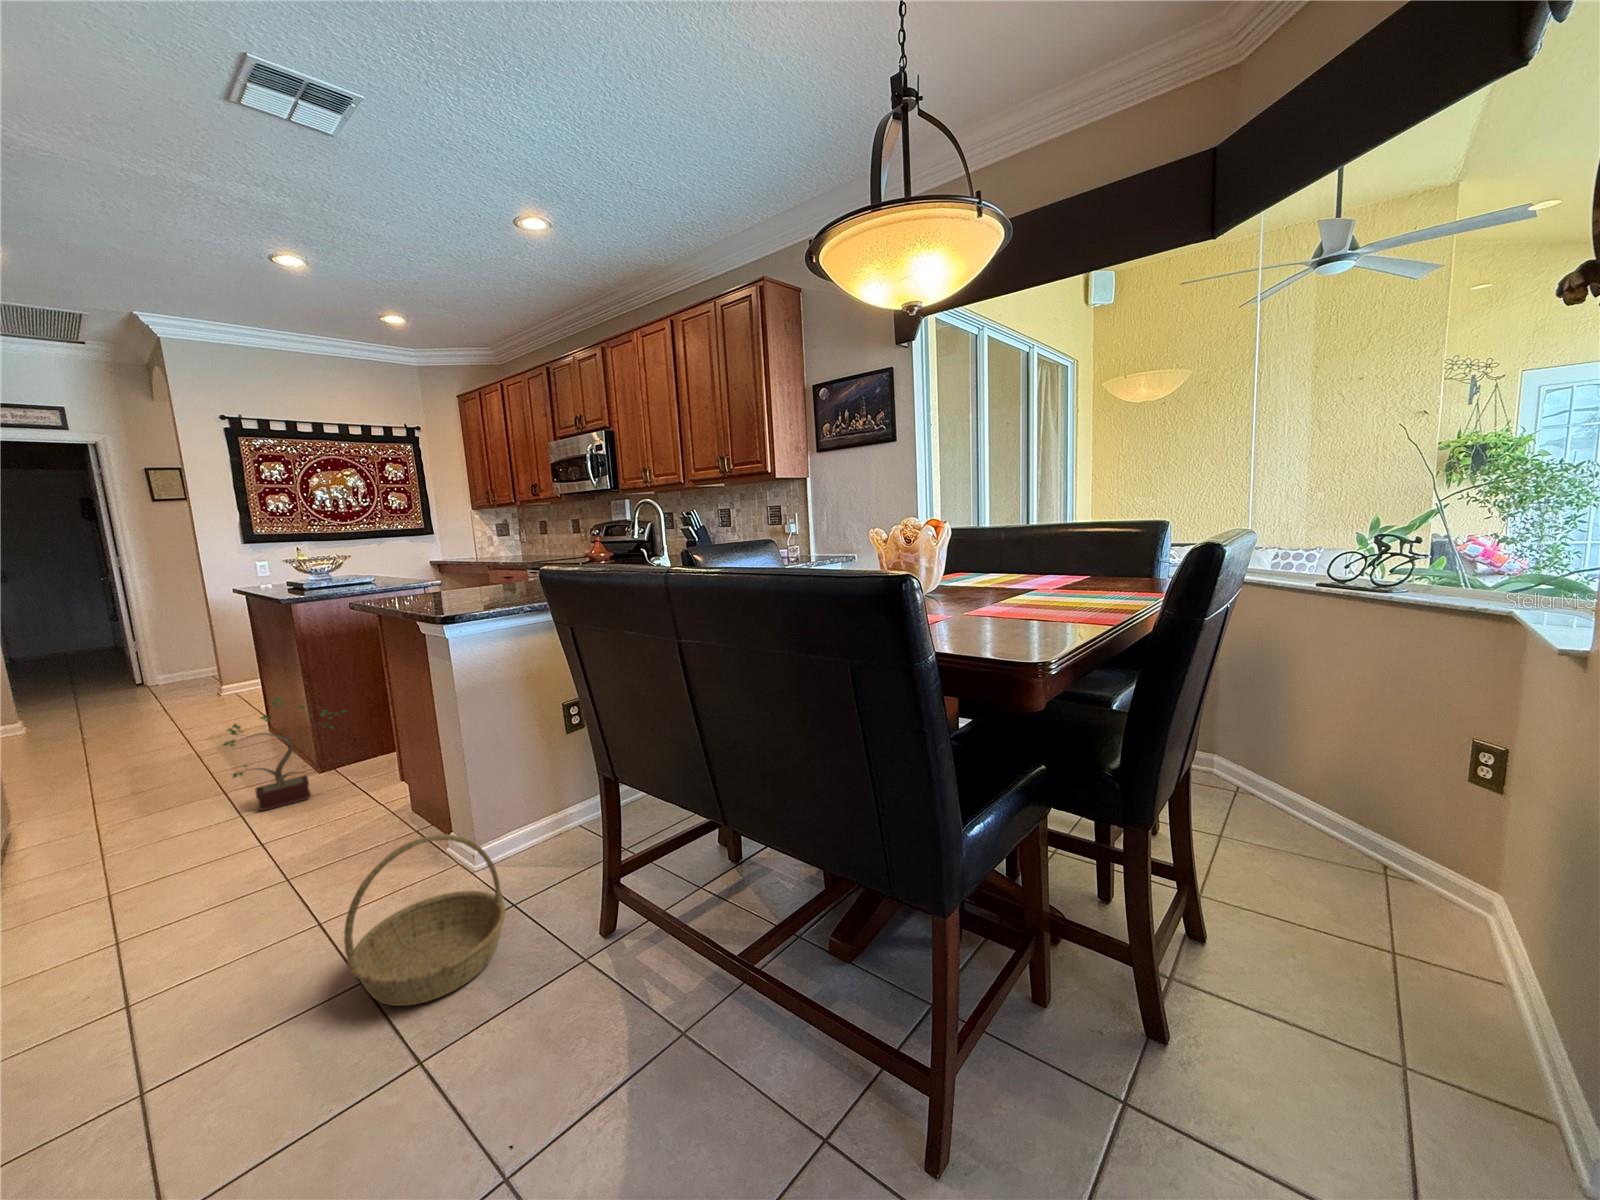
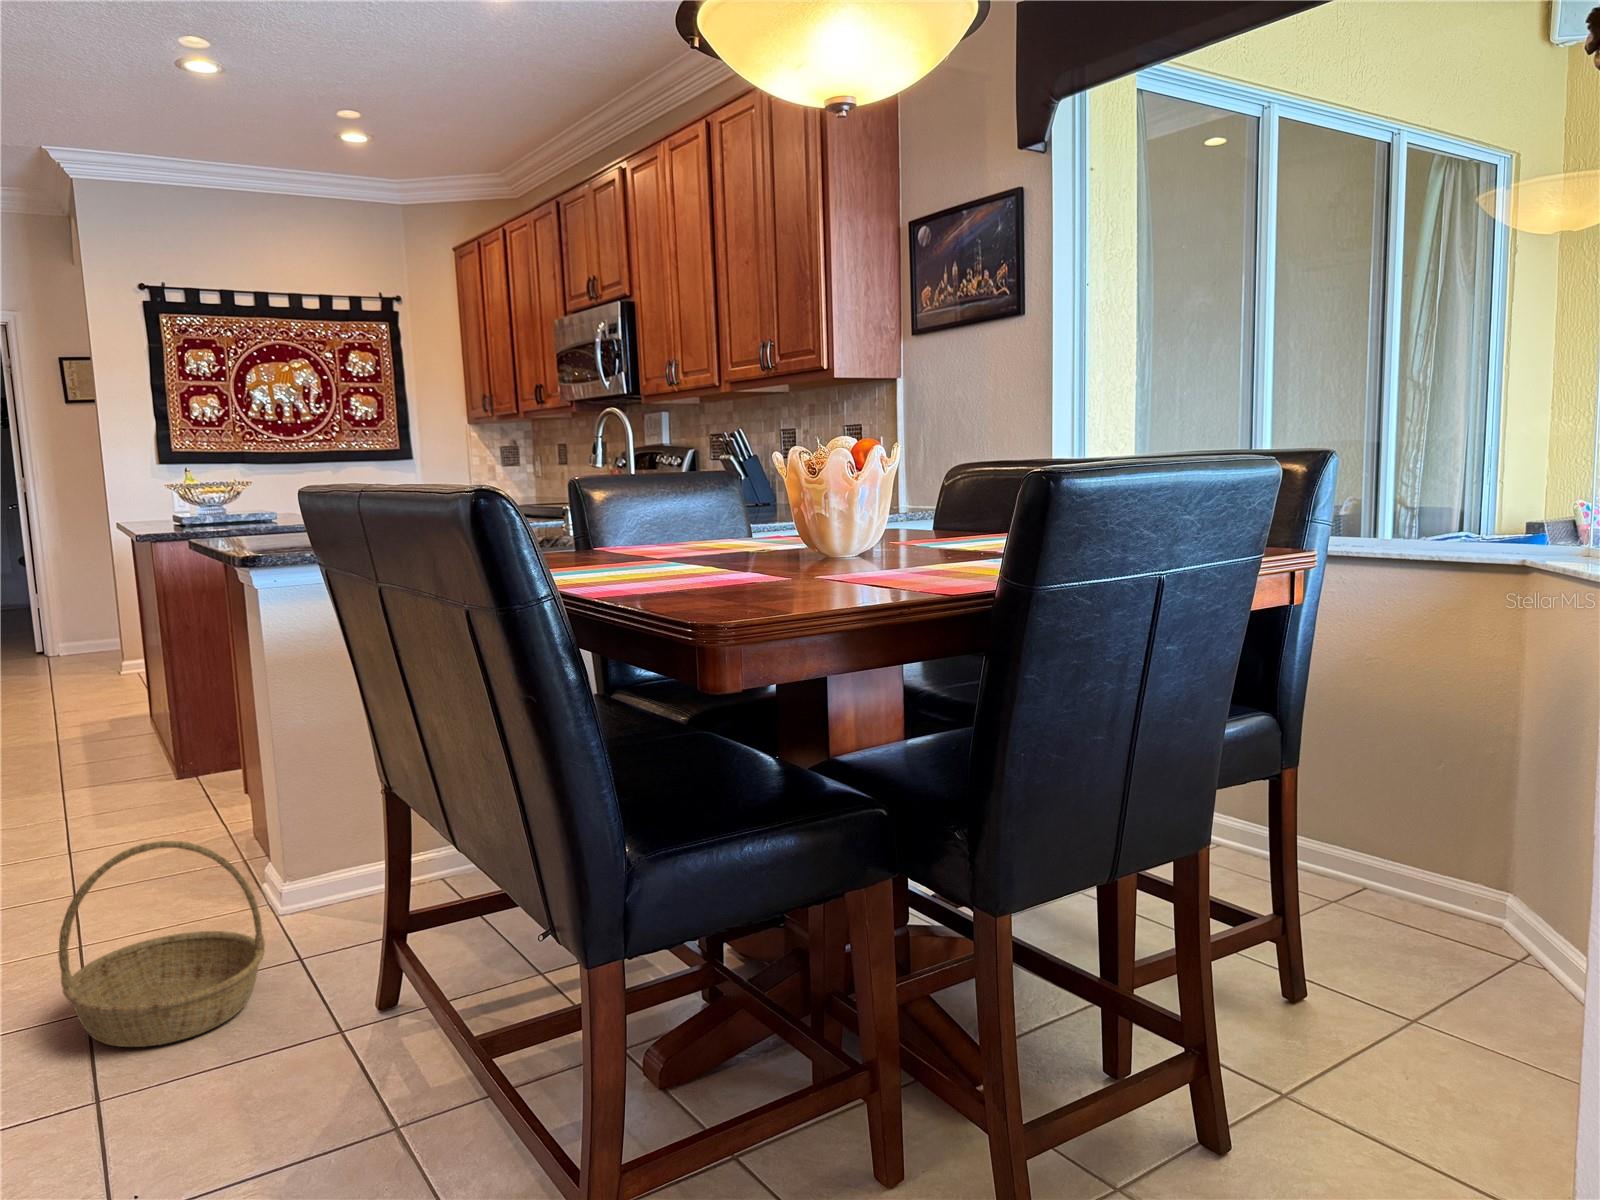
potted plant: present [223,697,346,811] -> none [47,666,202,820]

